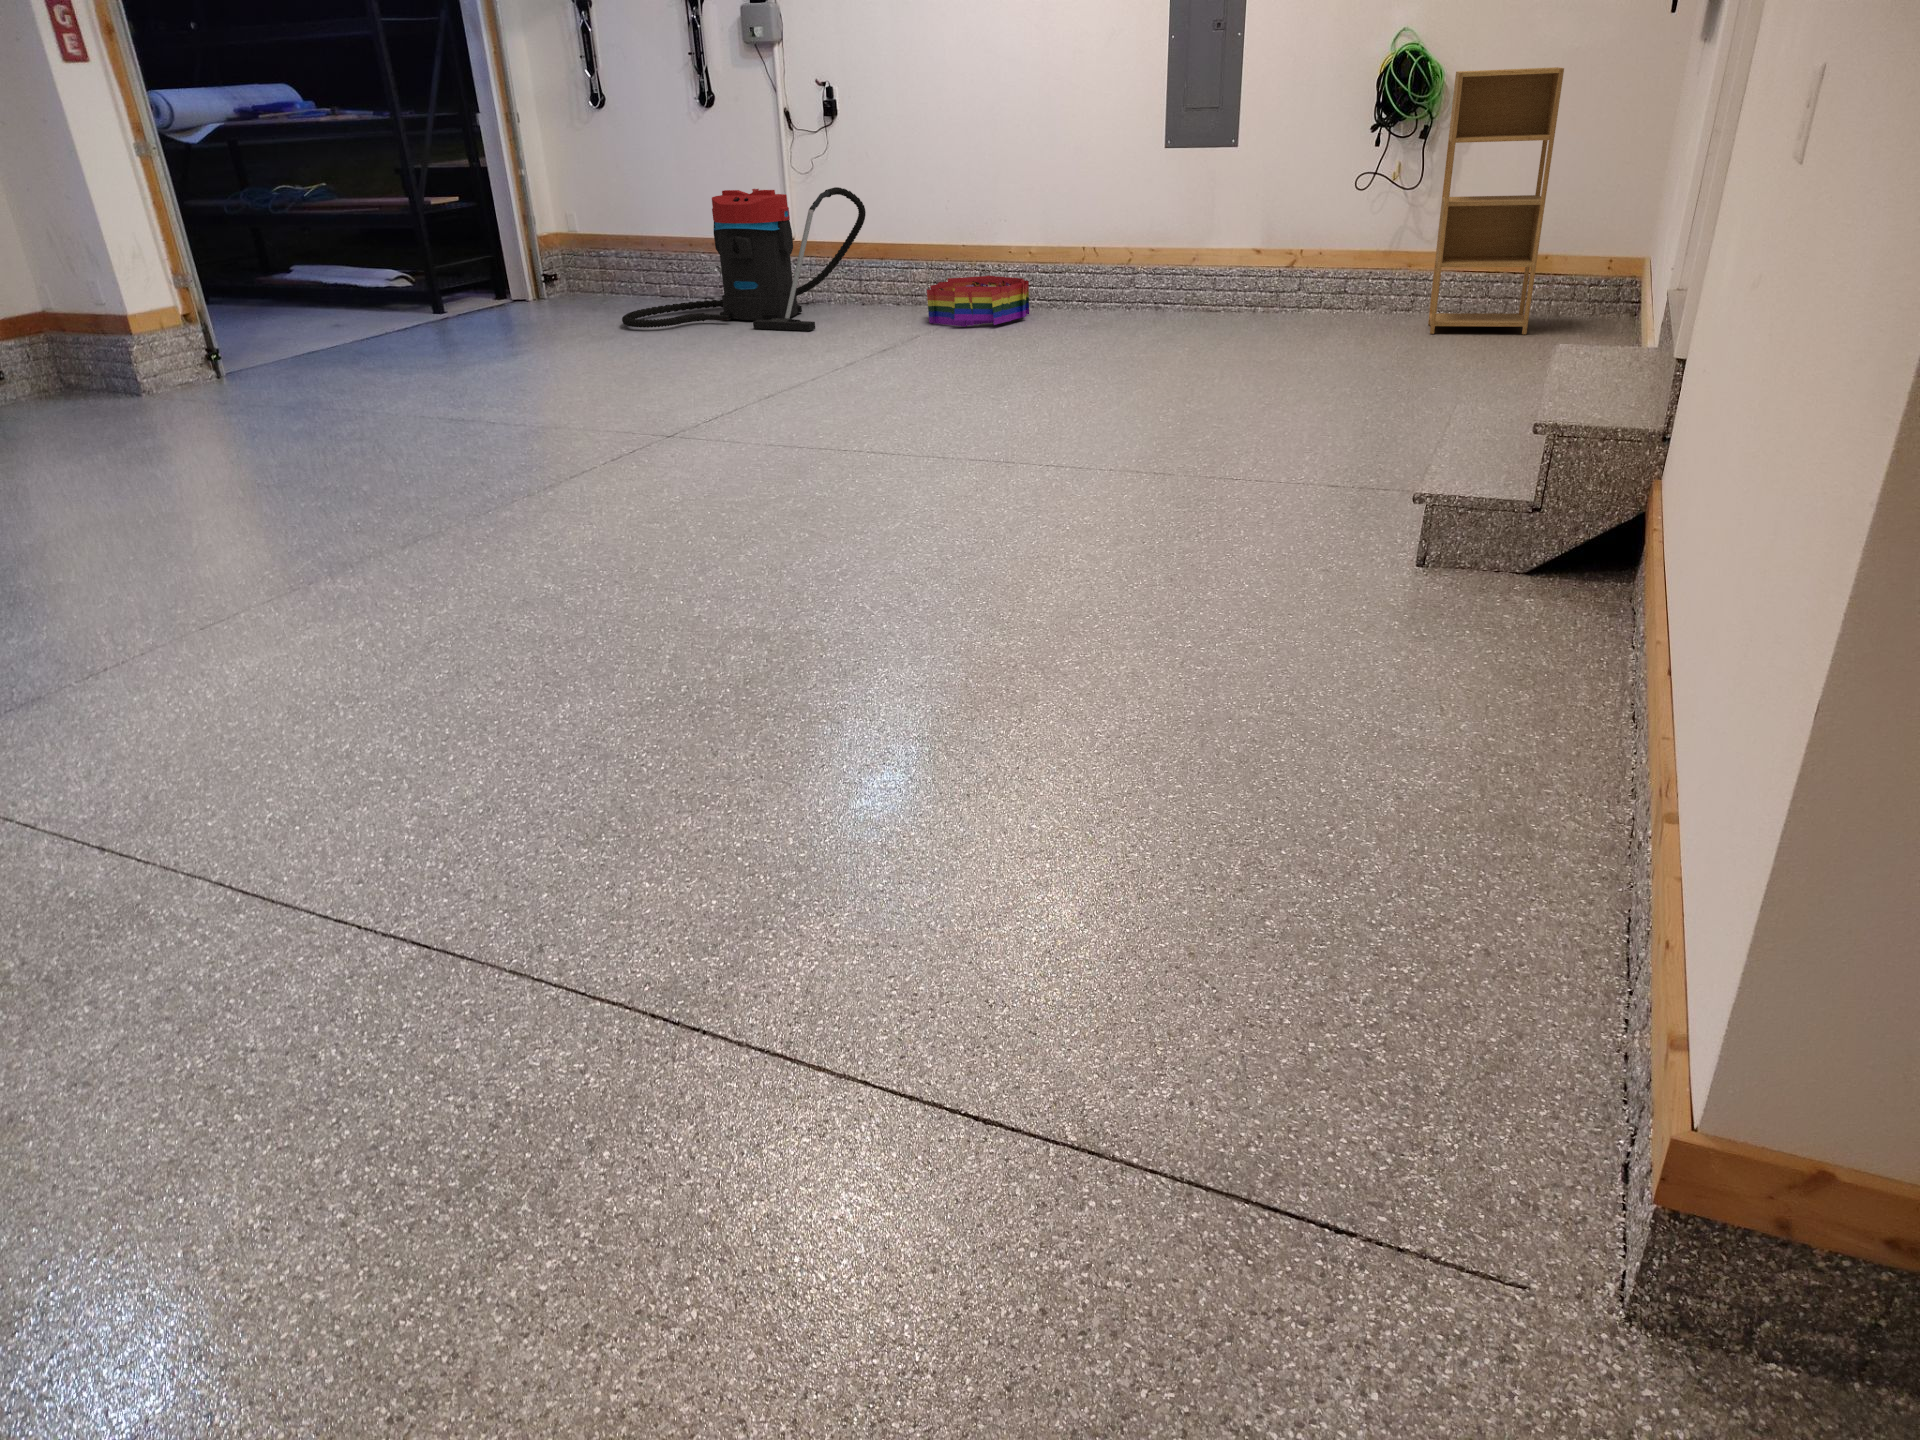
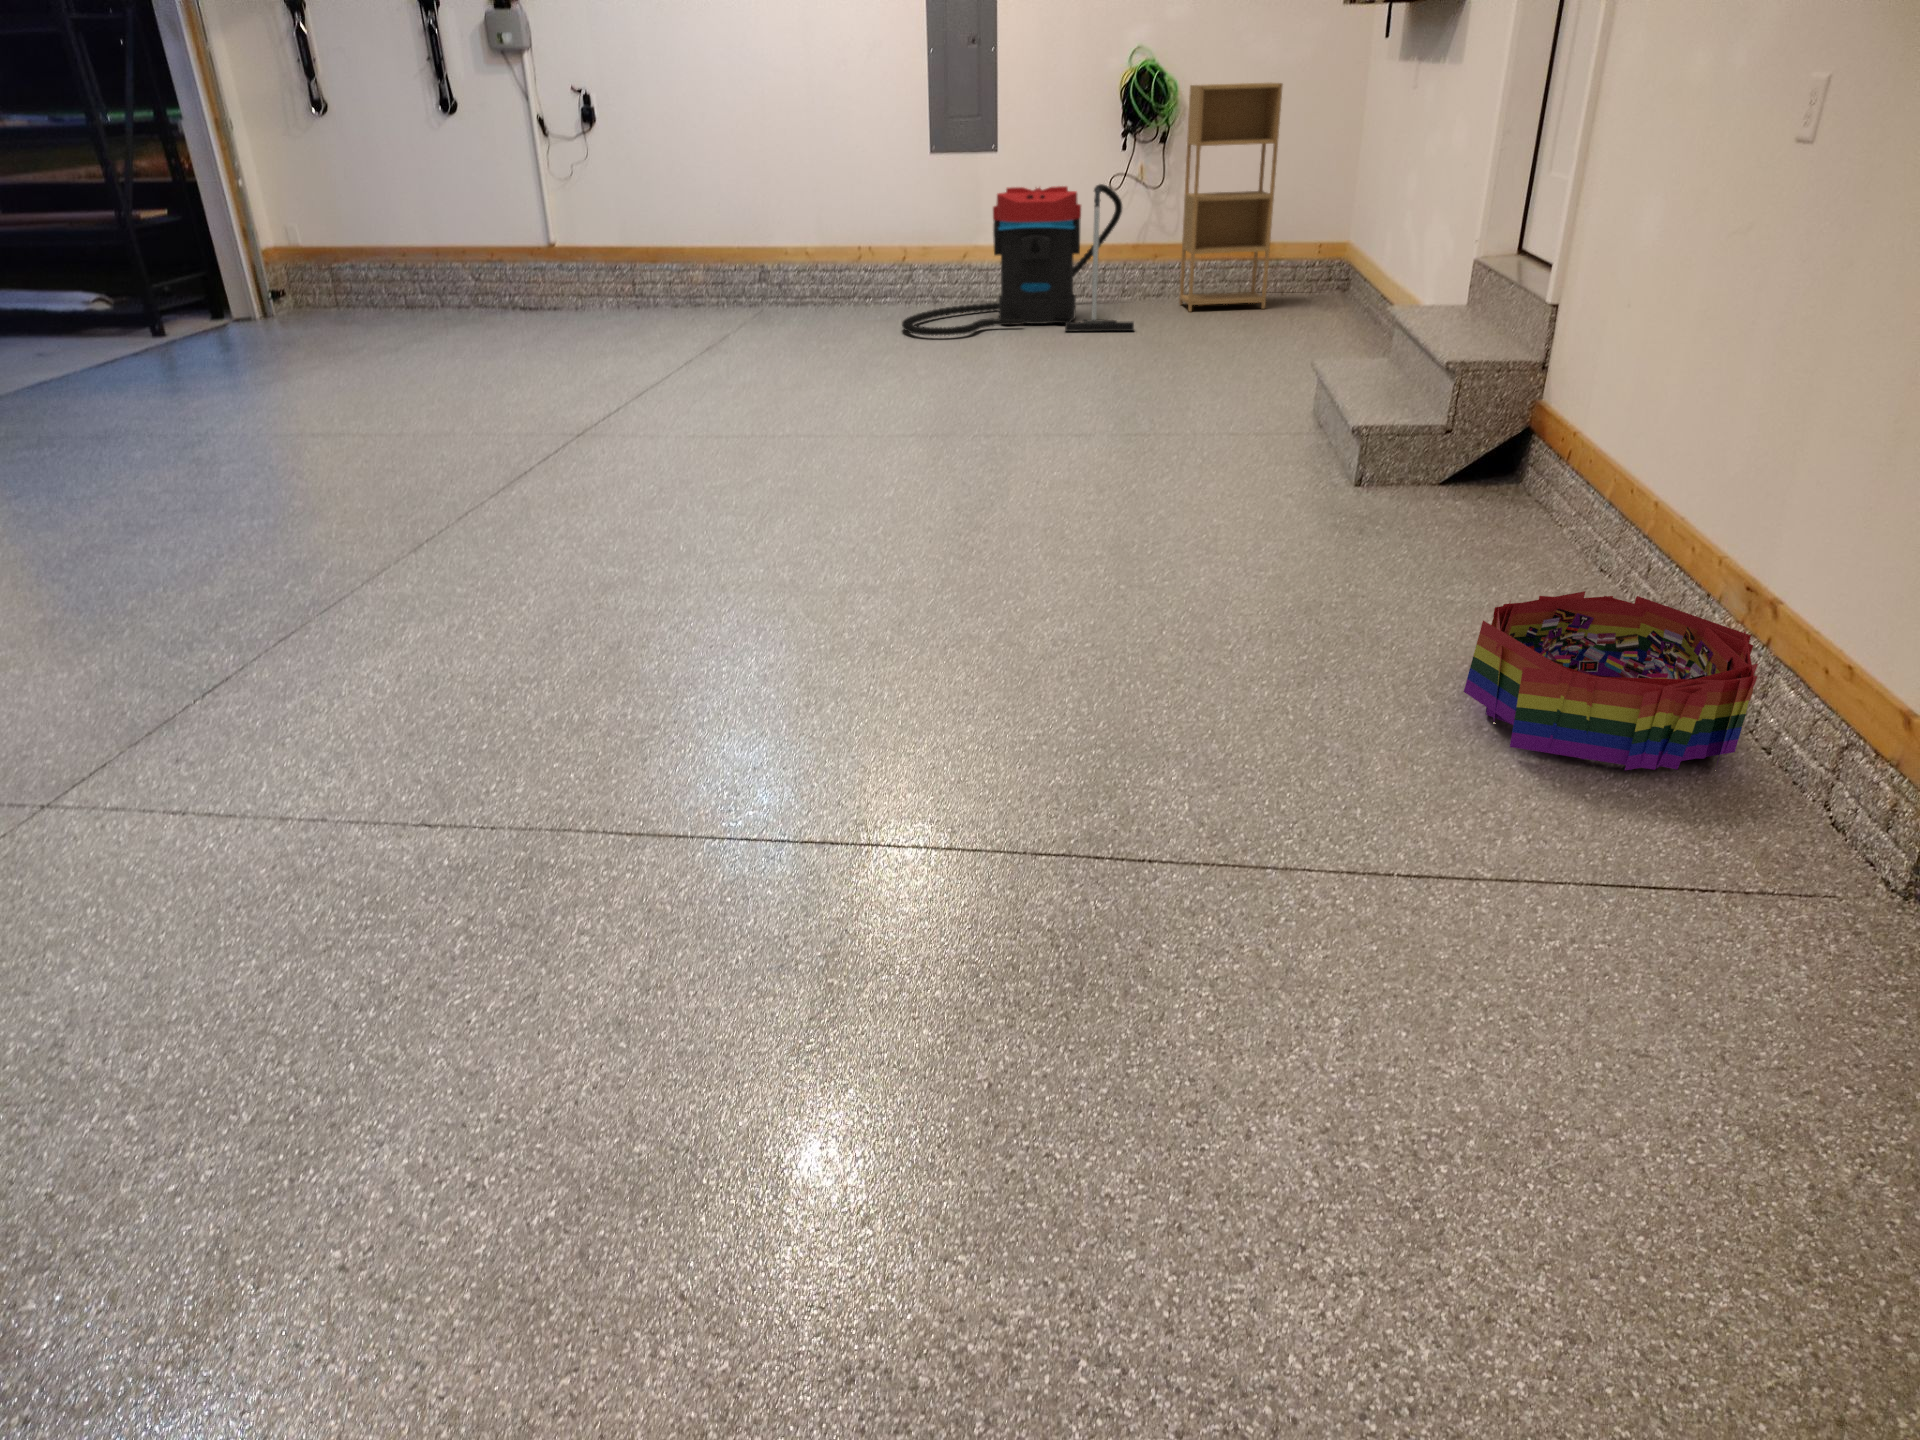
vacuum cleaner: present [622,187,866,331] -> present [902,184,1134,336]
storage bin: present [927,276,1029,327] -> present [1464,591,1758,770]

